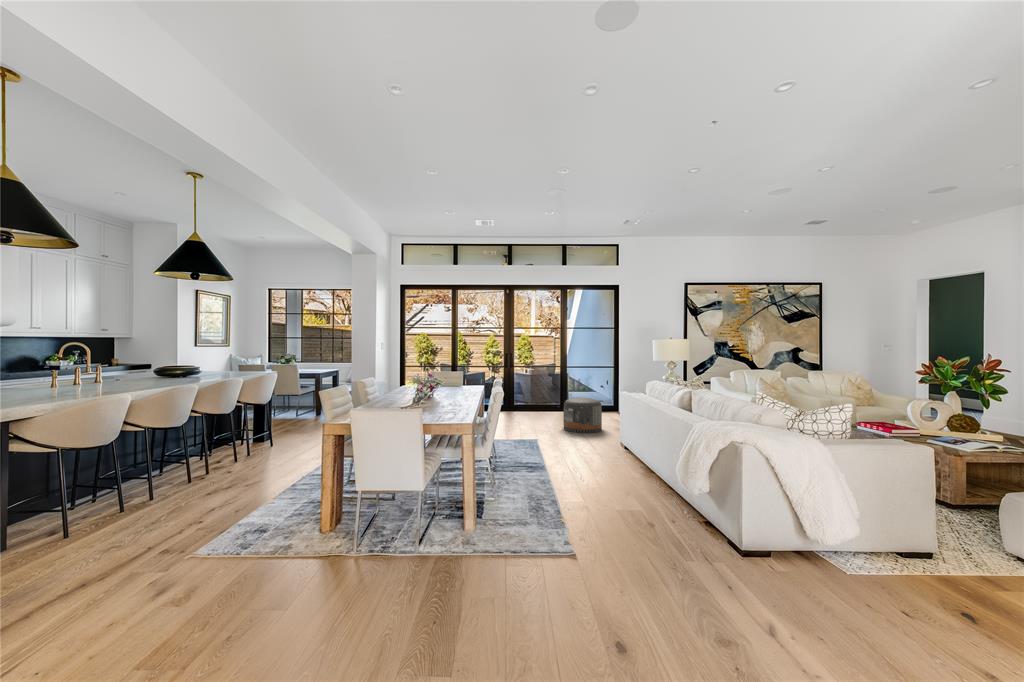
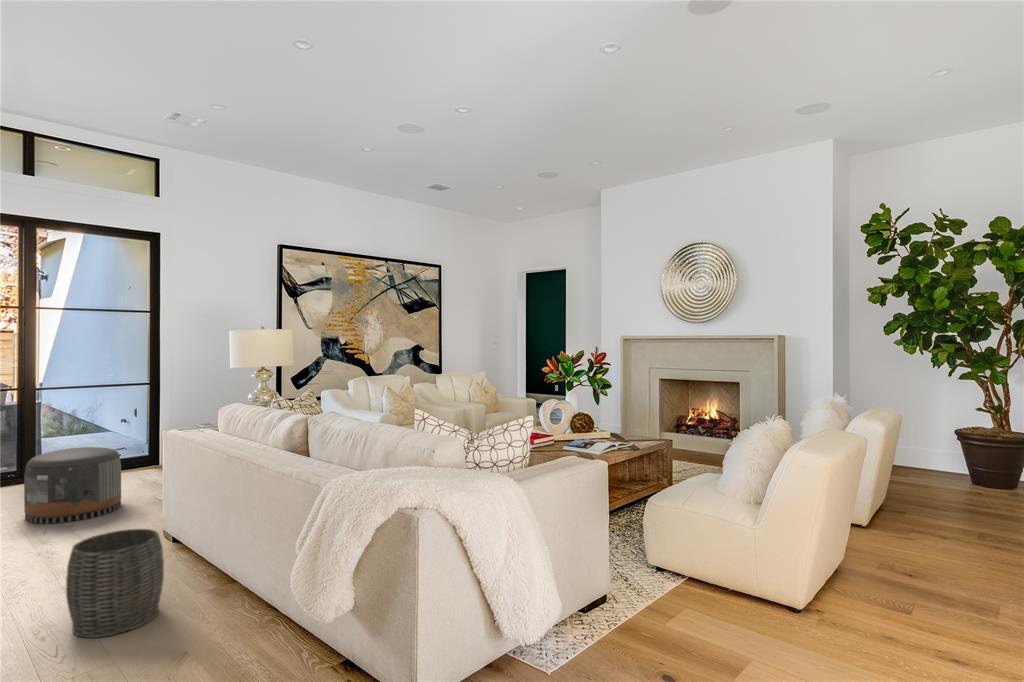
woven basket: none [586,434,622,477] -> present [66,529,164,638]

